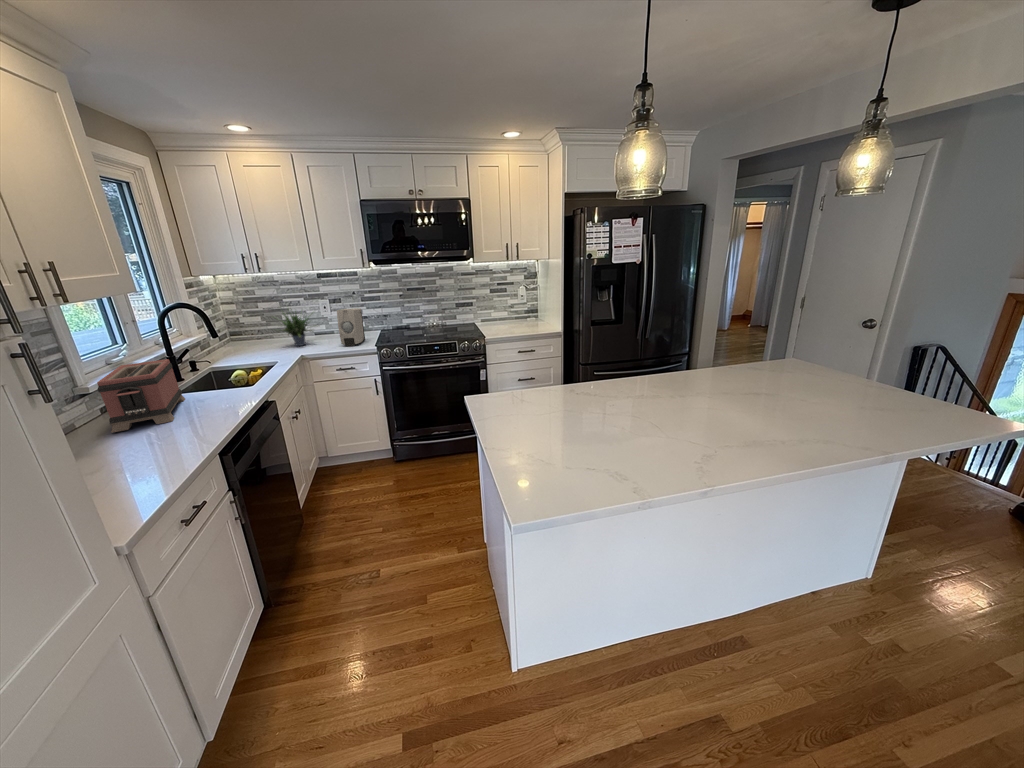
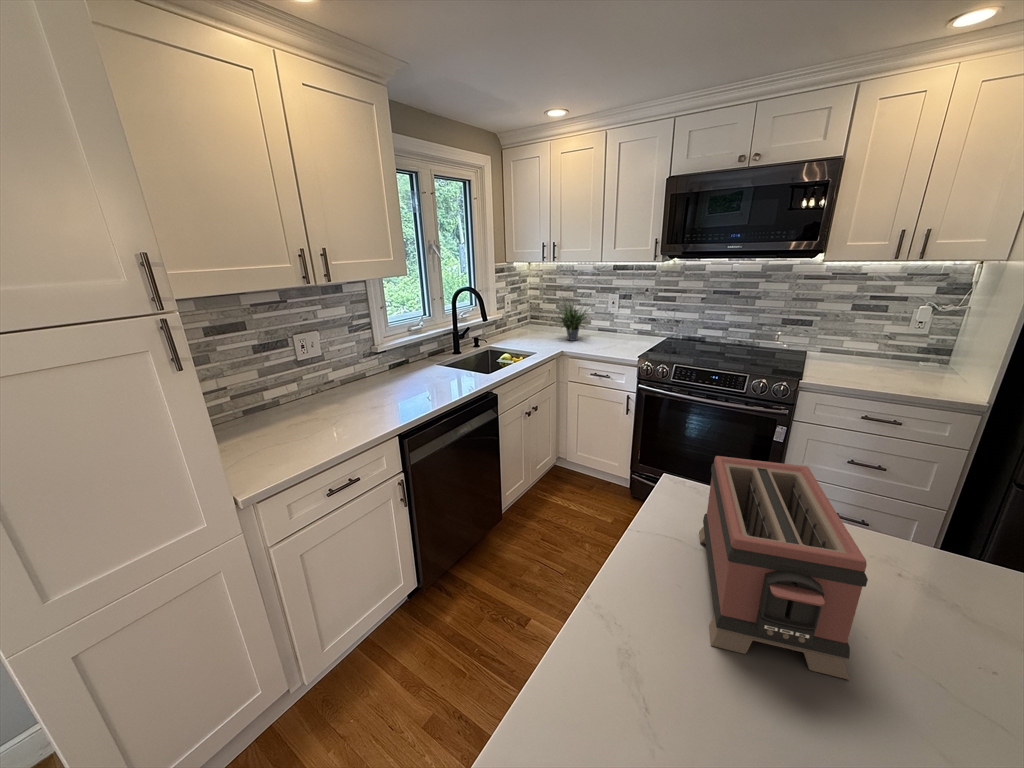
soap dispenser: present [337,308,365,346] -> none [604,308,639,352]
toaster: present [97,359,185,433] -> present [699,456,868,680]

